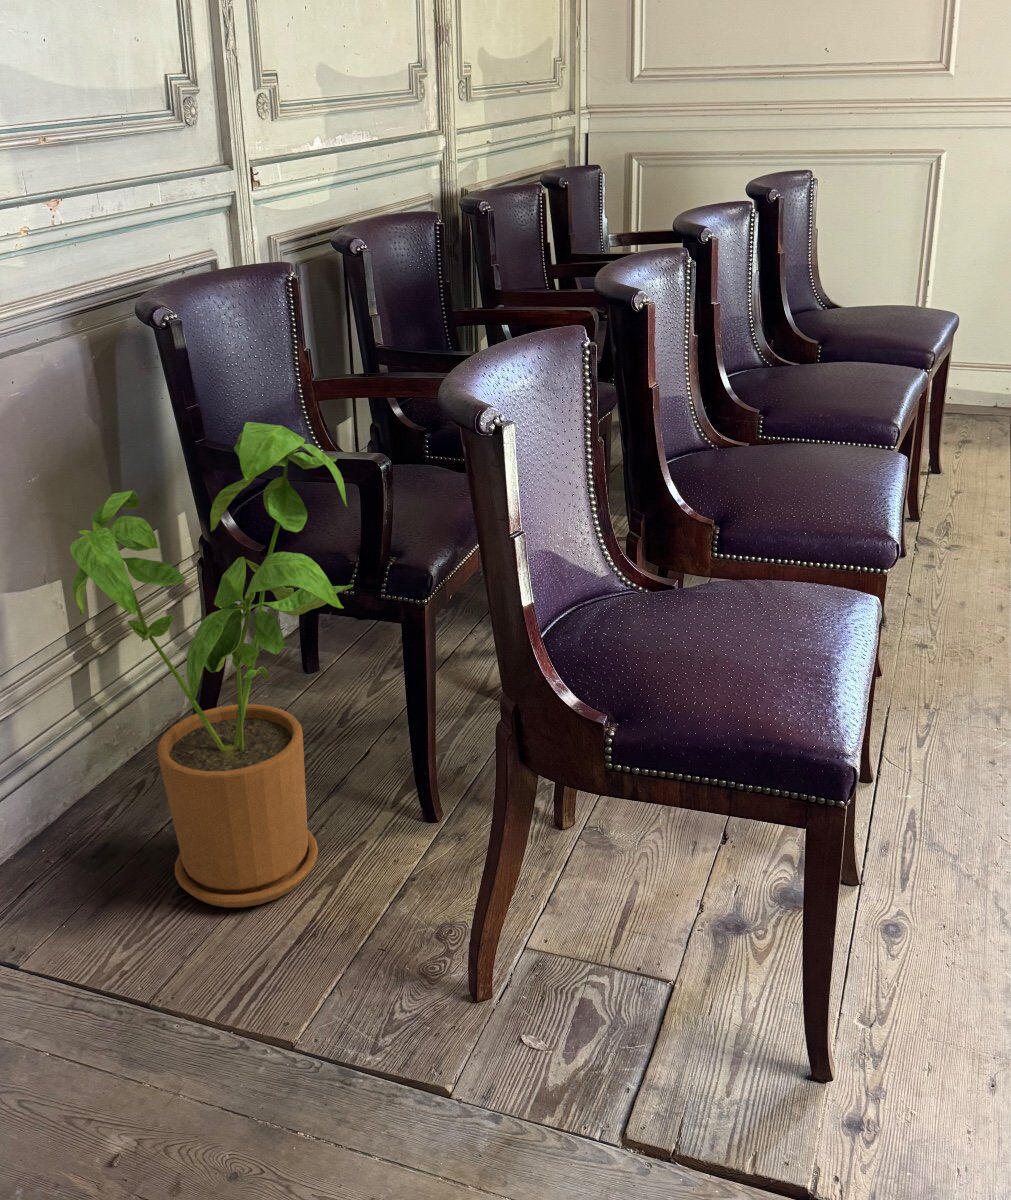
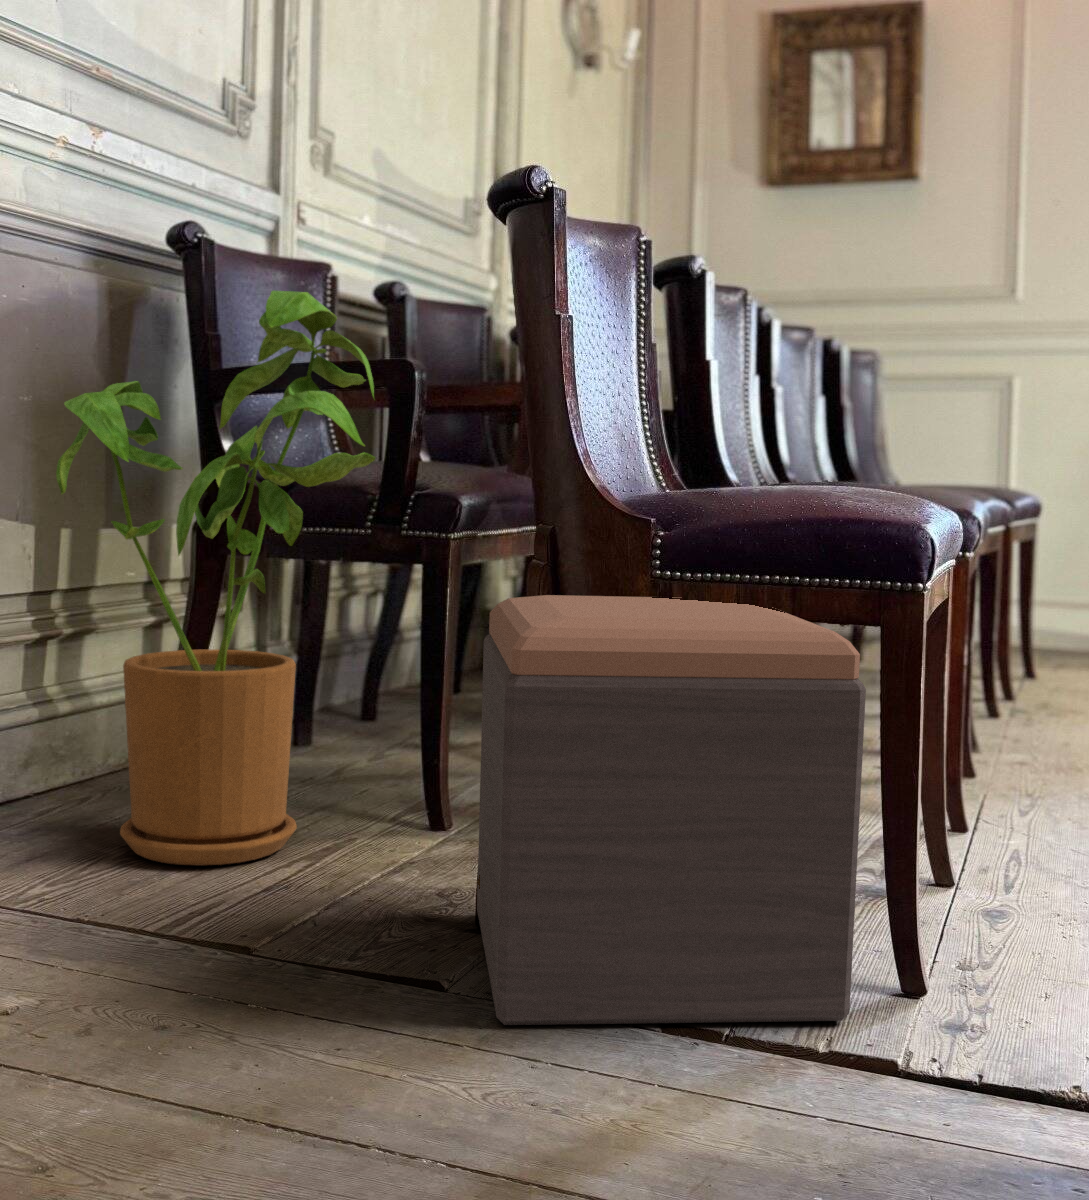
footstool: none [461,737,784,1154] -> present [477,595,866,1025]

